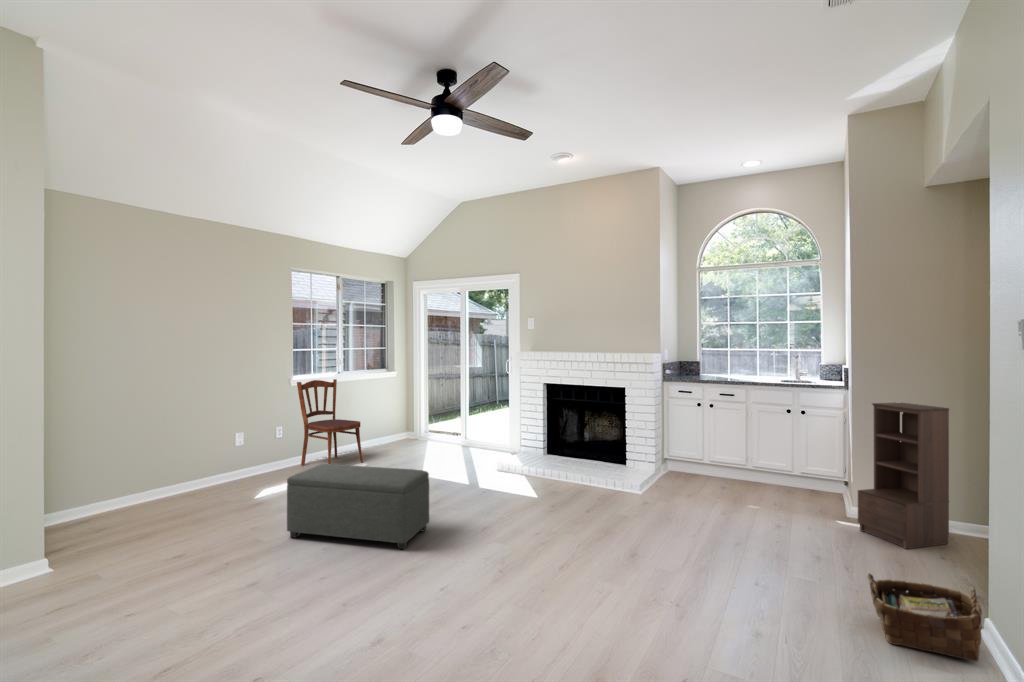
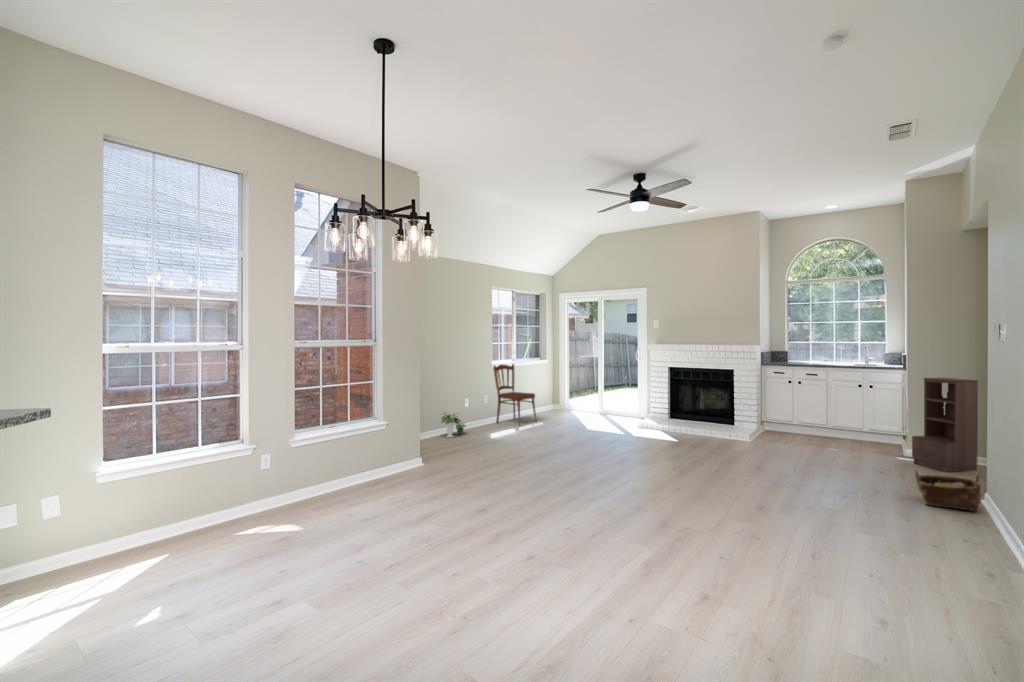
potted plant: none [178,457,233,496] -> present [441,413,465,437]
ottoman: present [287,464,429,549] -> none [534,415,619,463]

